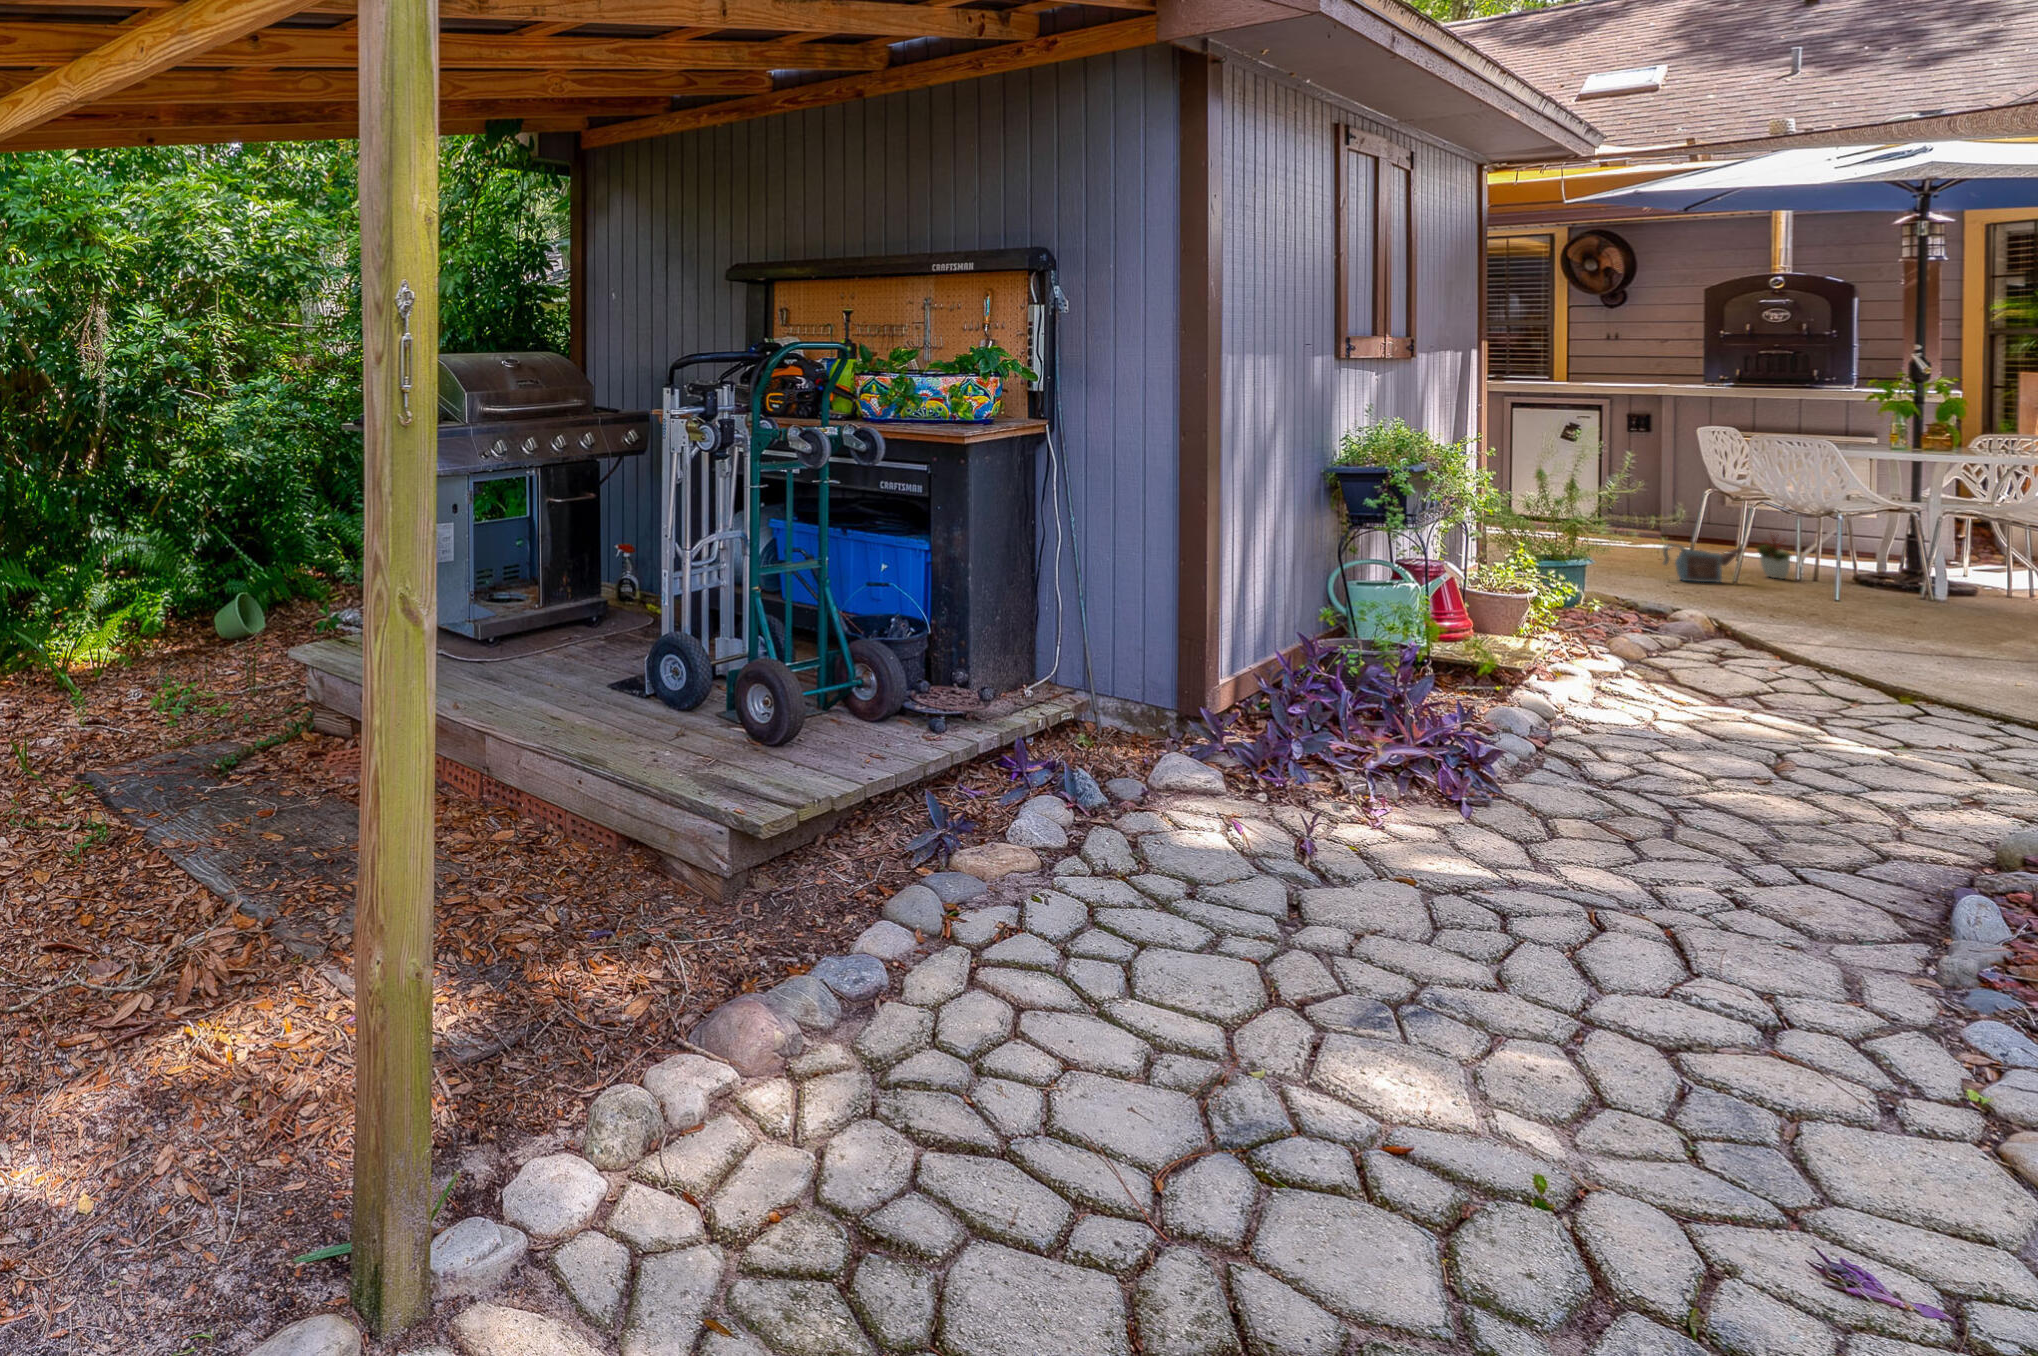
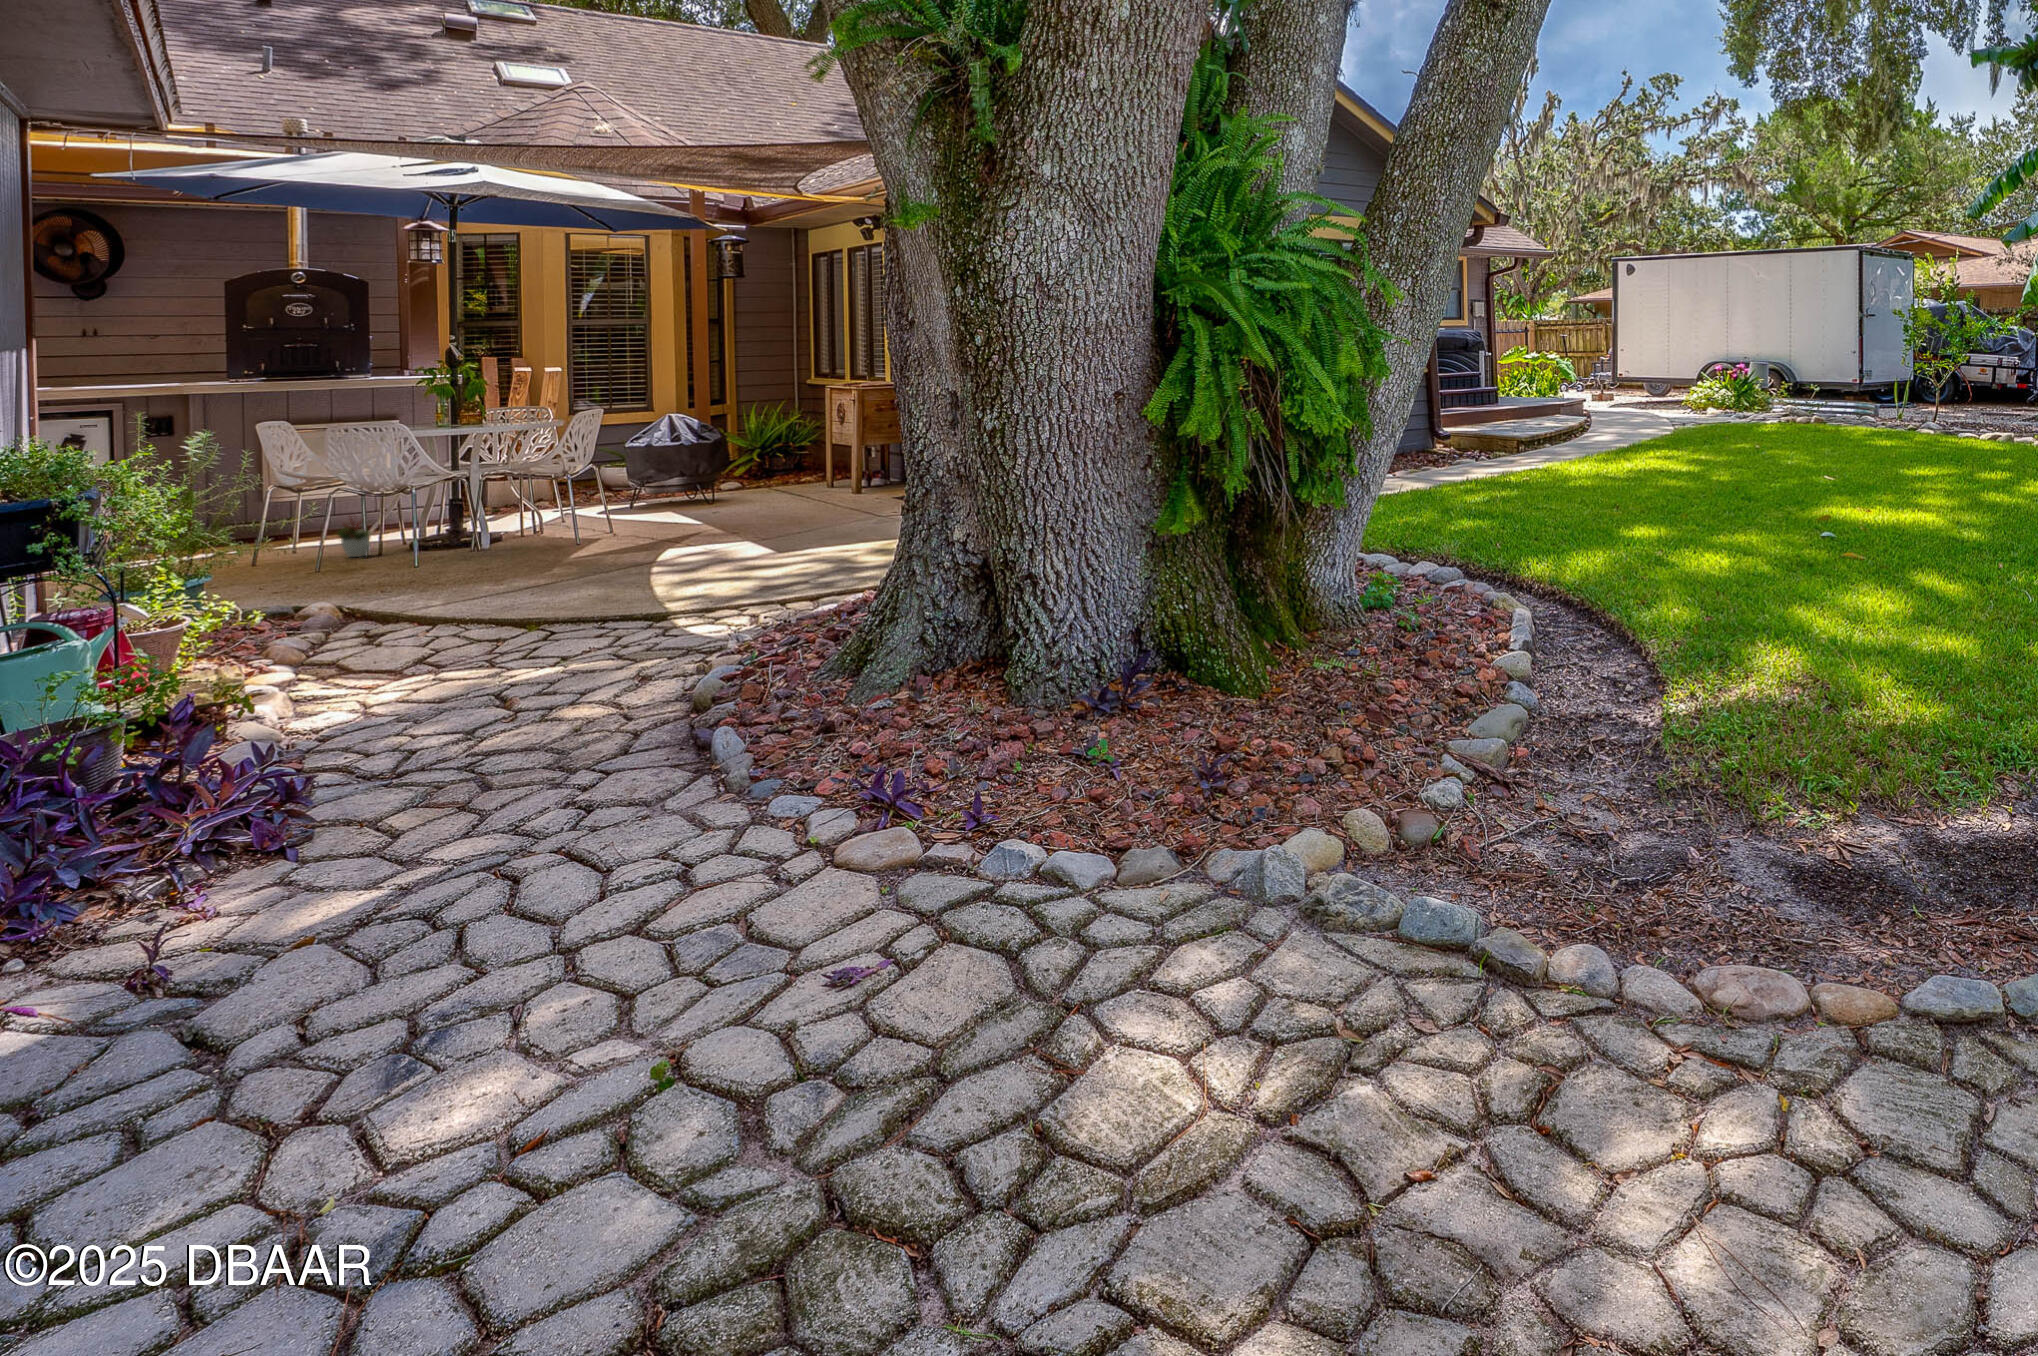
watering can: present [1663,543,1742,582] -> none [253,534,332,579]

